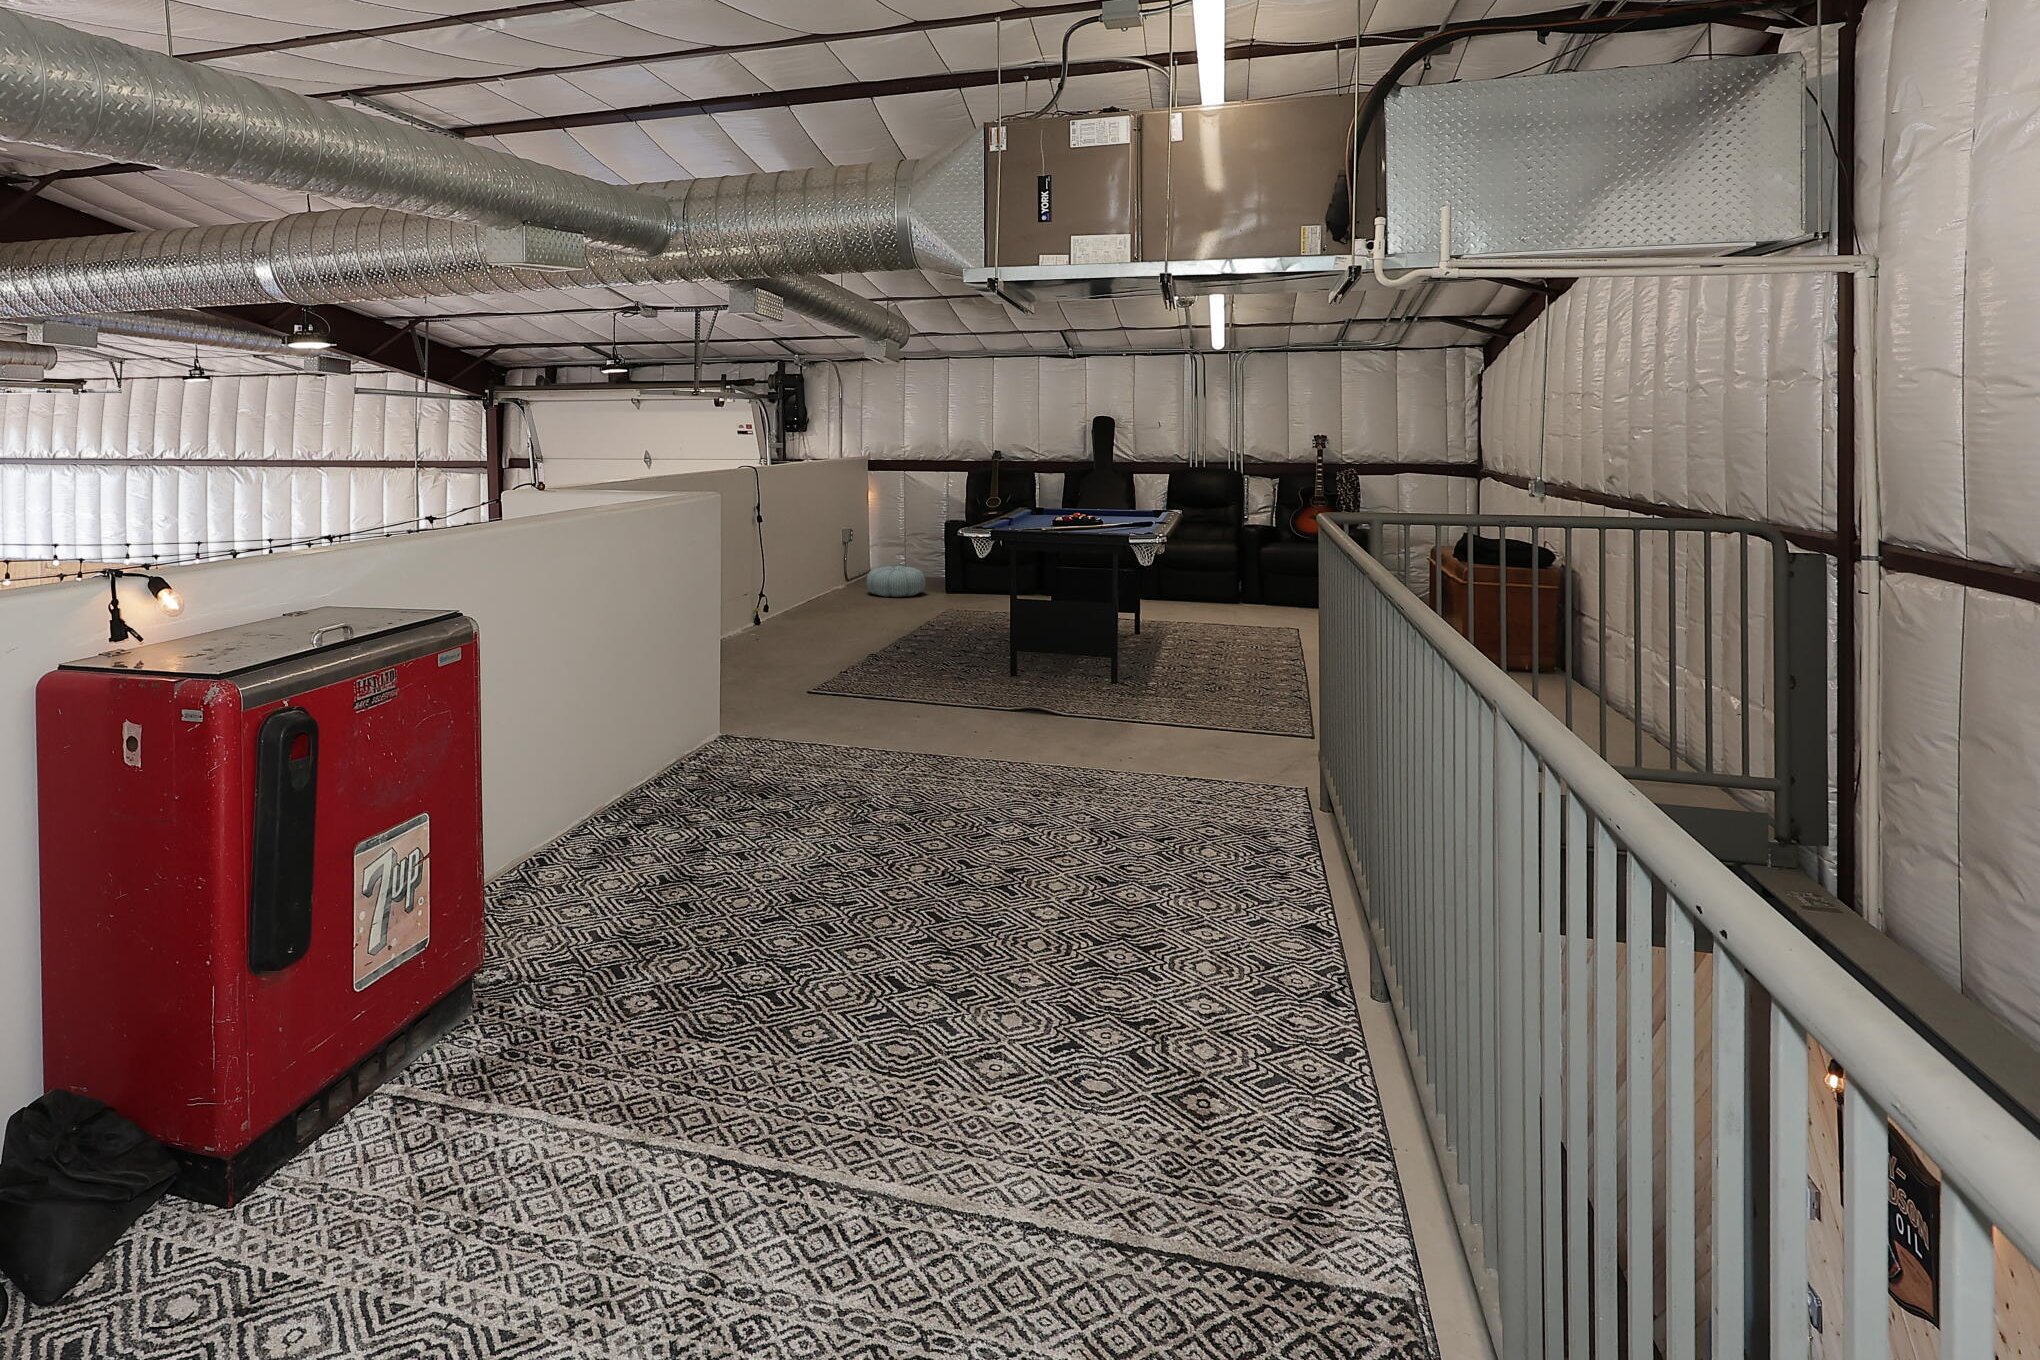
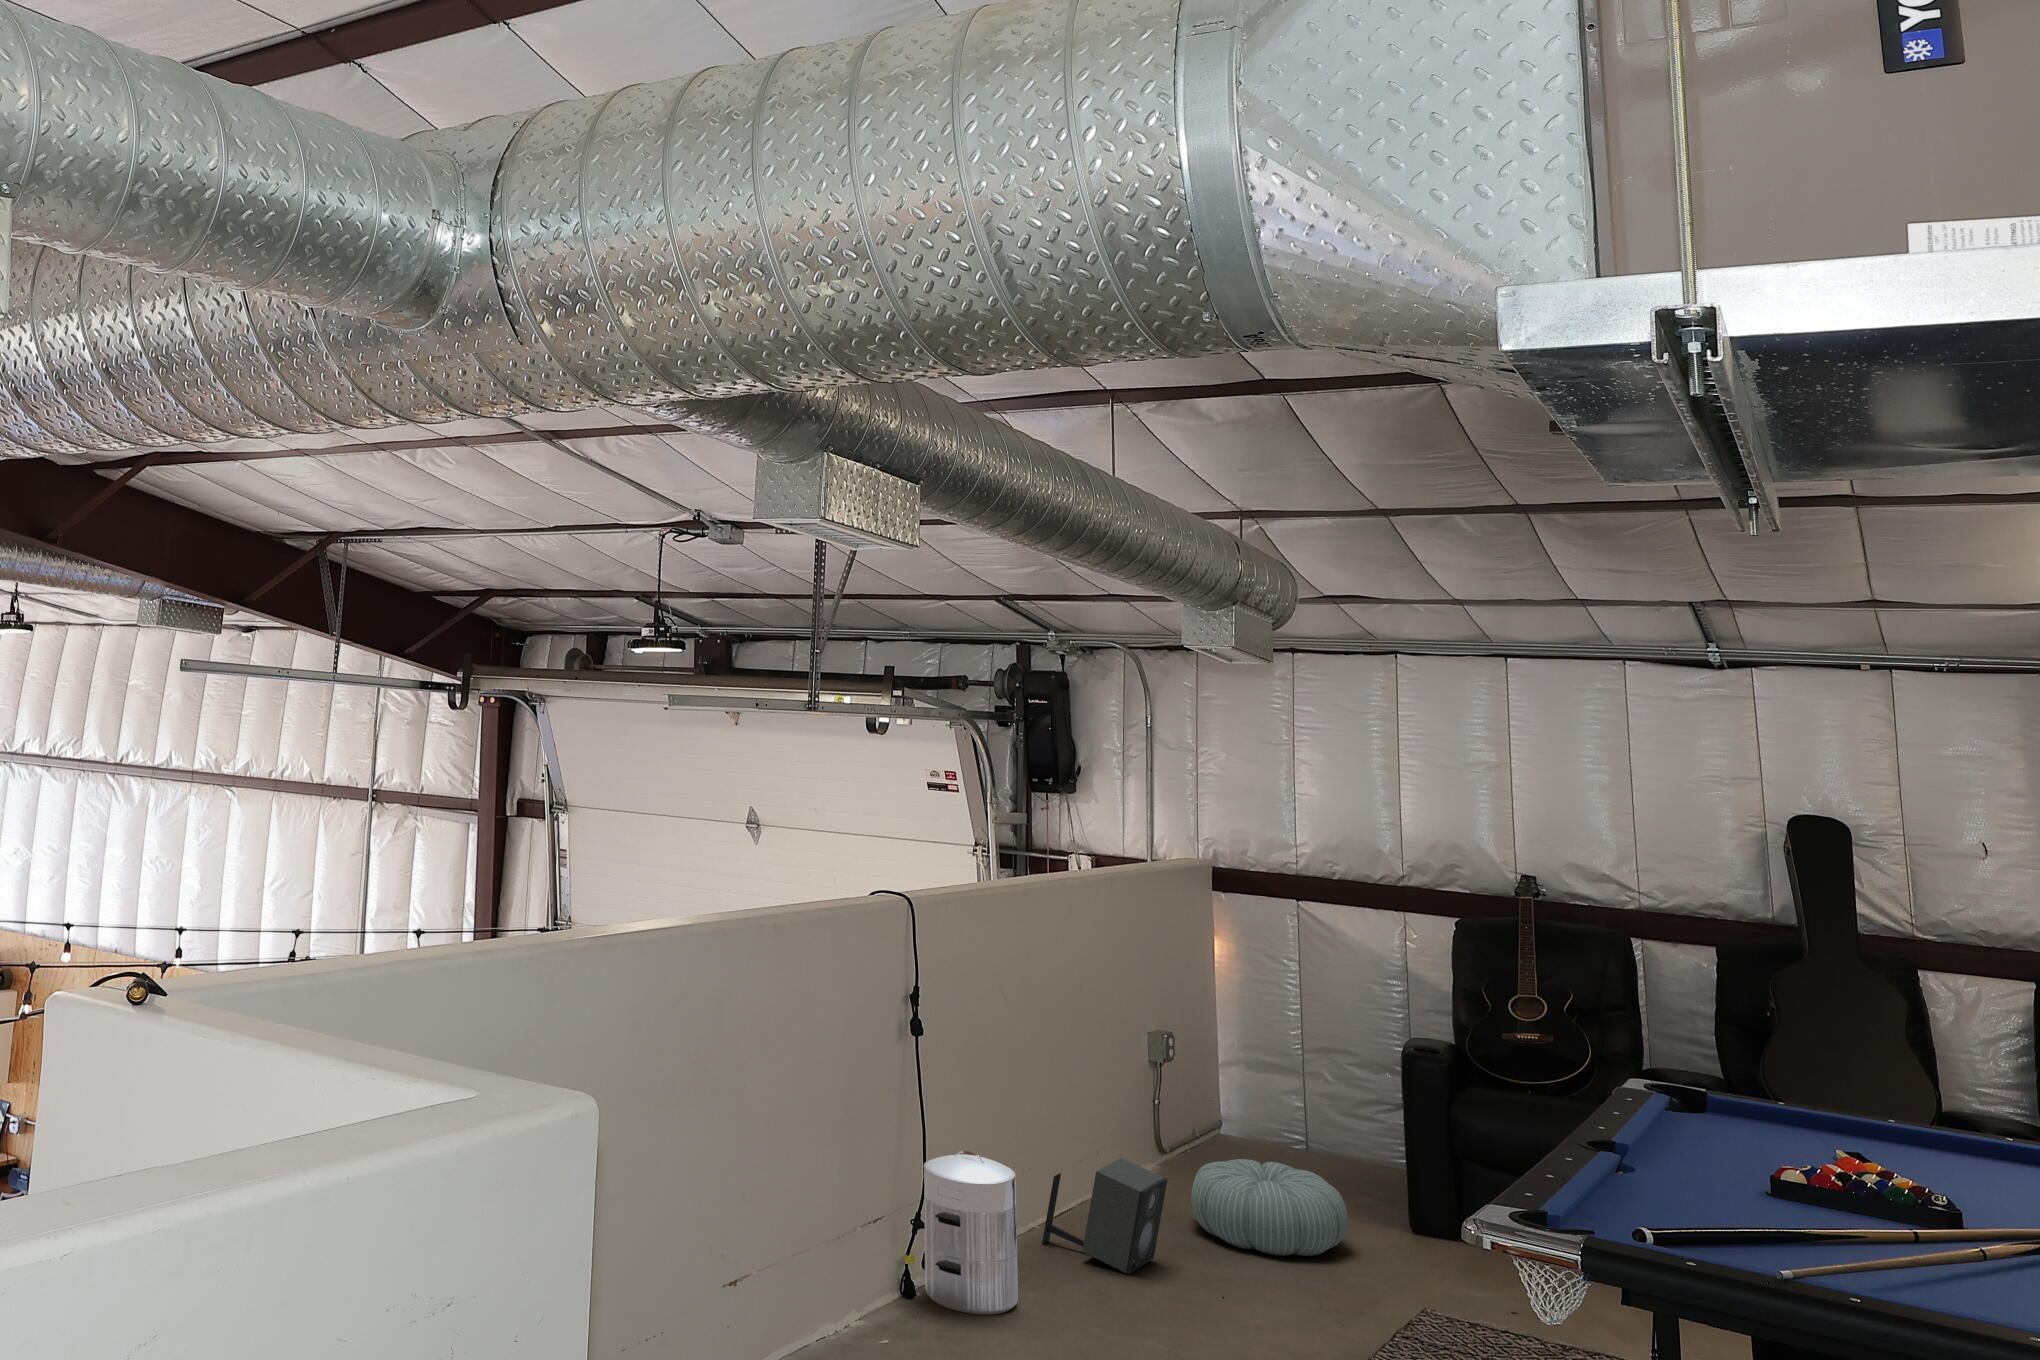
waste bin: none [772,560,809,618] -> present [924,1151,1018,1315]
speaker: none [811,565,861,605] -> present [1042,1158,1168,1274]

